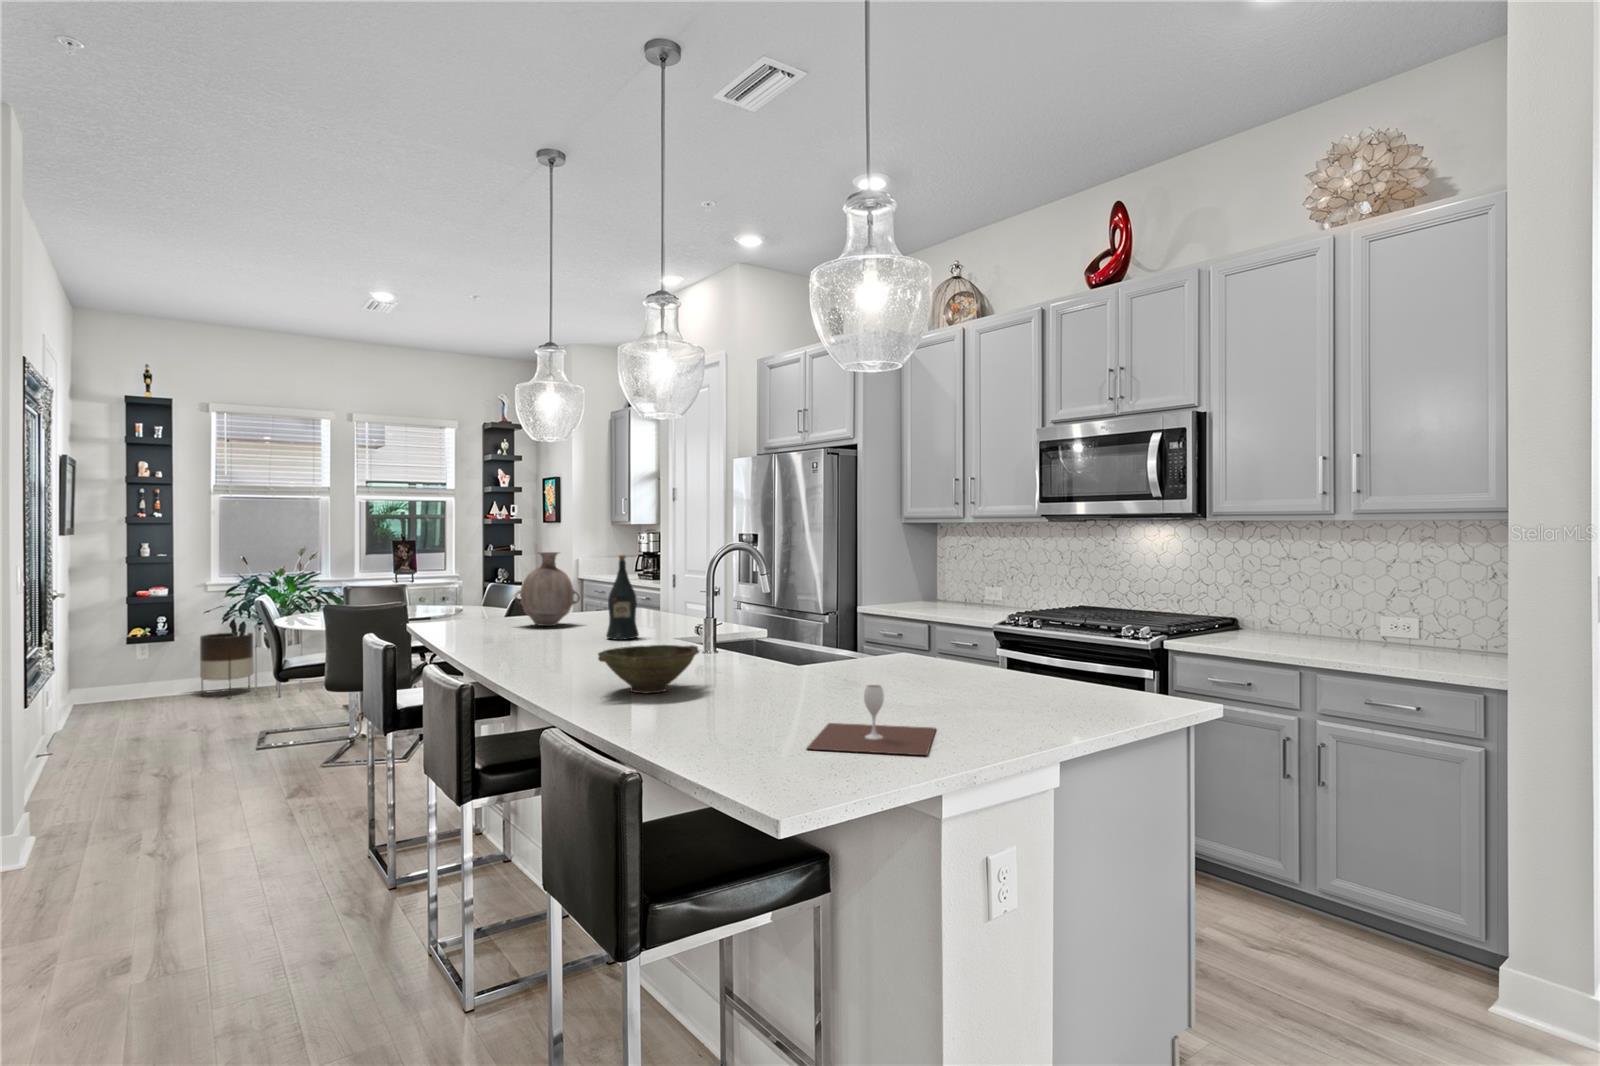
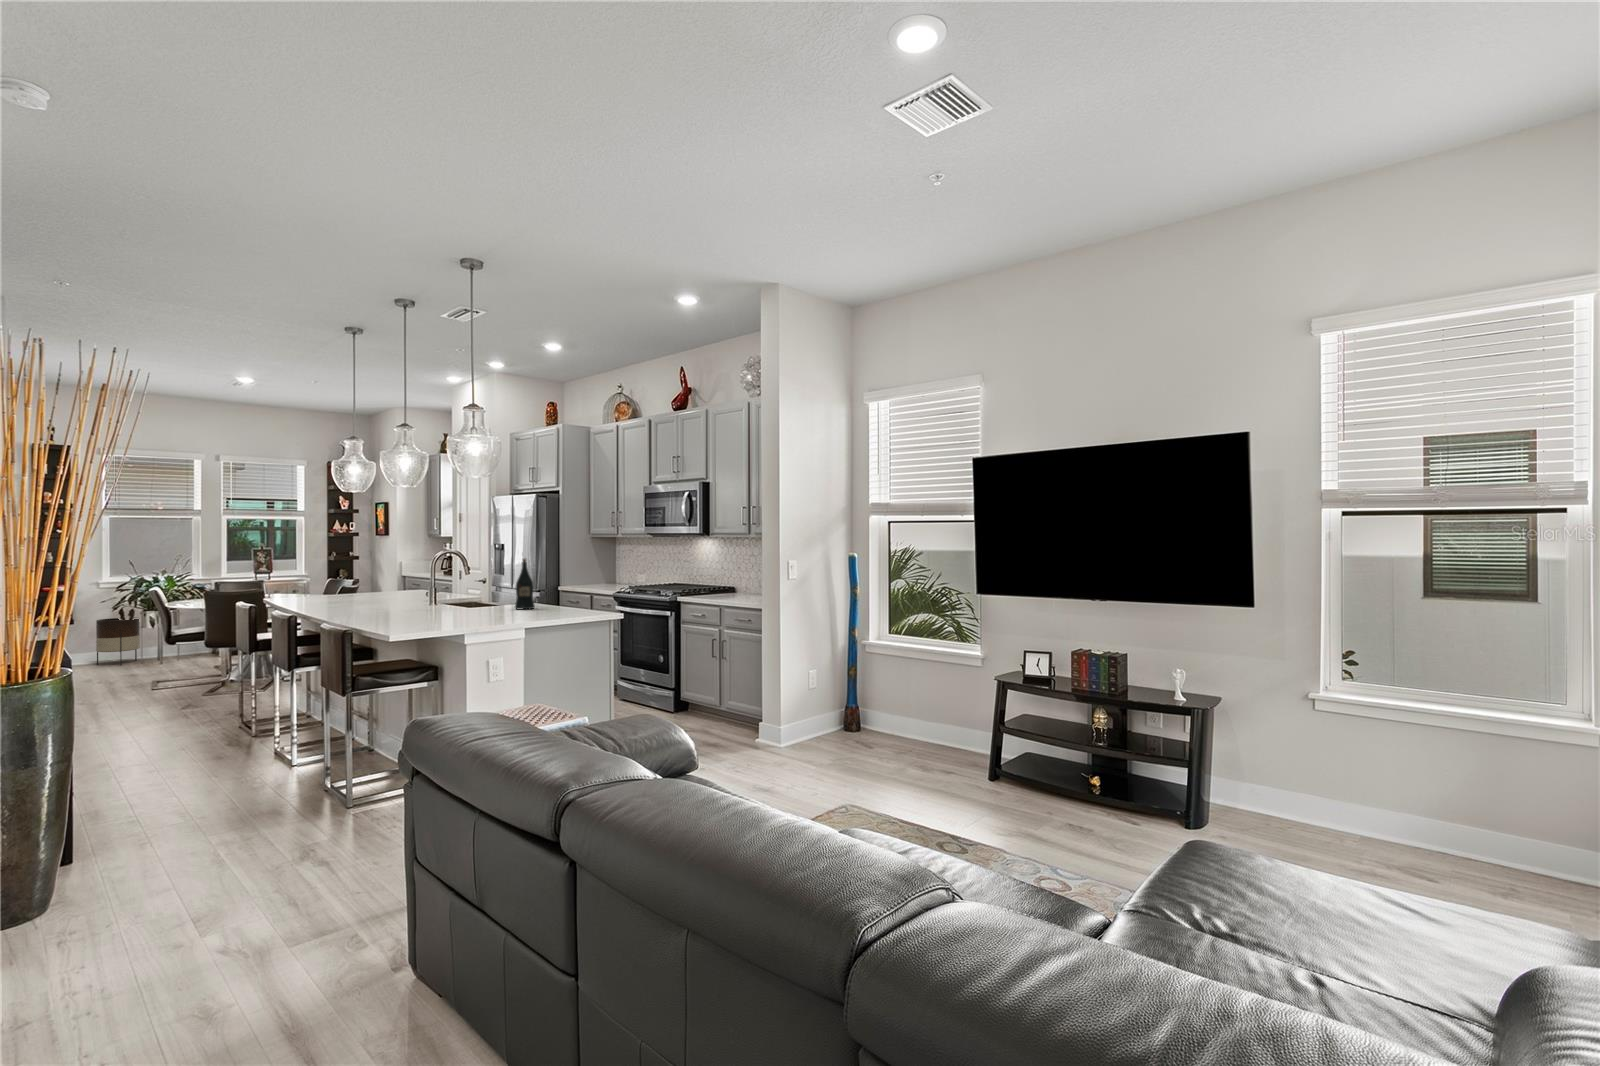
vase: present [515,552,580,626] -> none [324,555,365,597]
wine bottle: present [606,555,639,640] -> present [515,559,535,610]
bowl: present [598,645,699,693] -> none [342,596,396,616]
wine glass: present [807,685,936,755] -> none [410,603,475,626]

